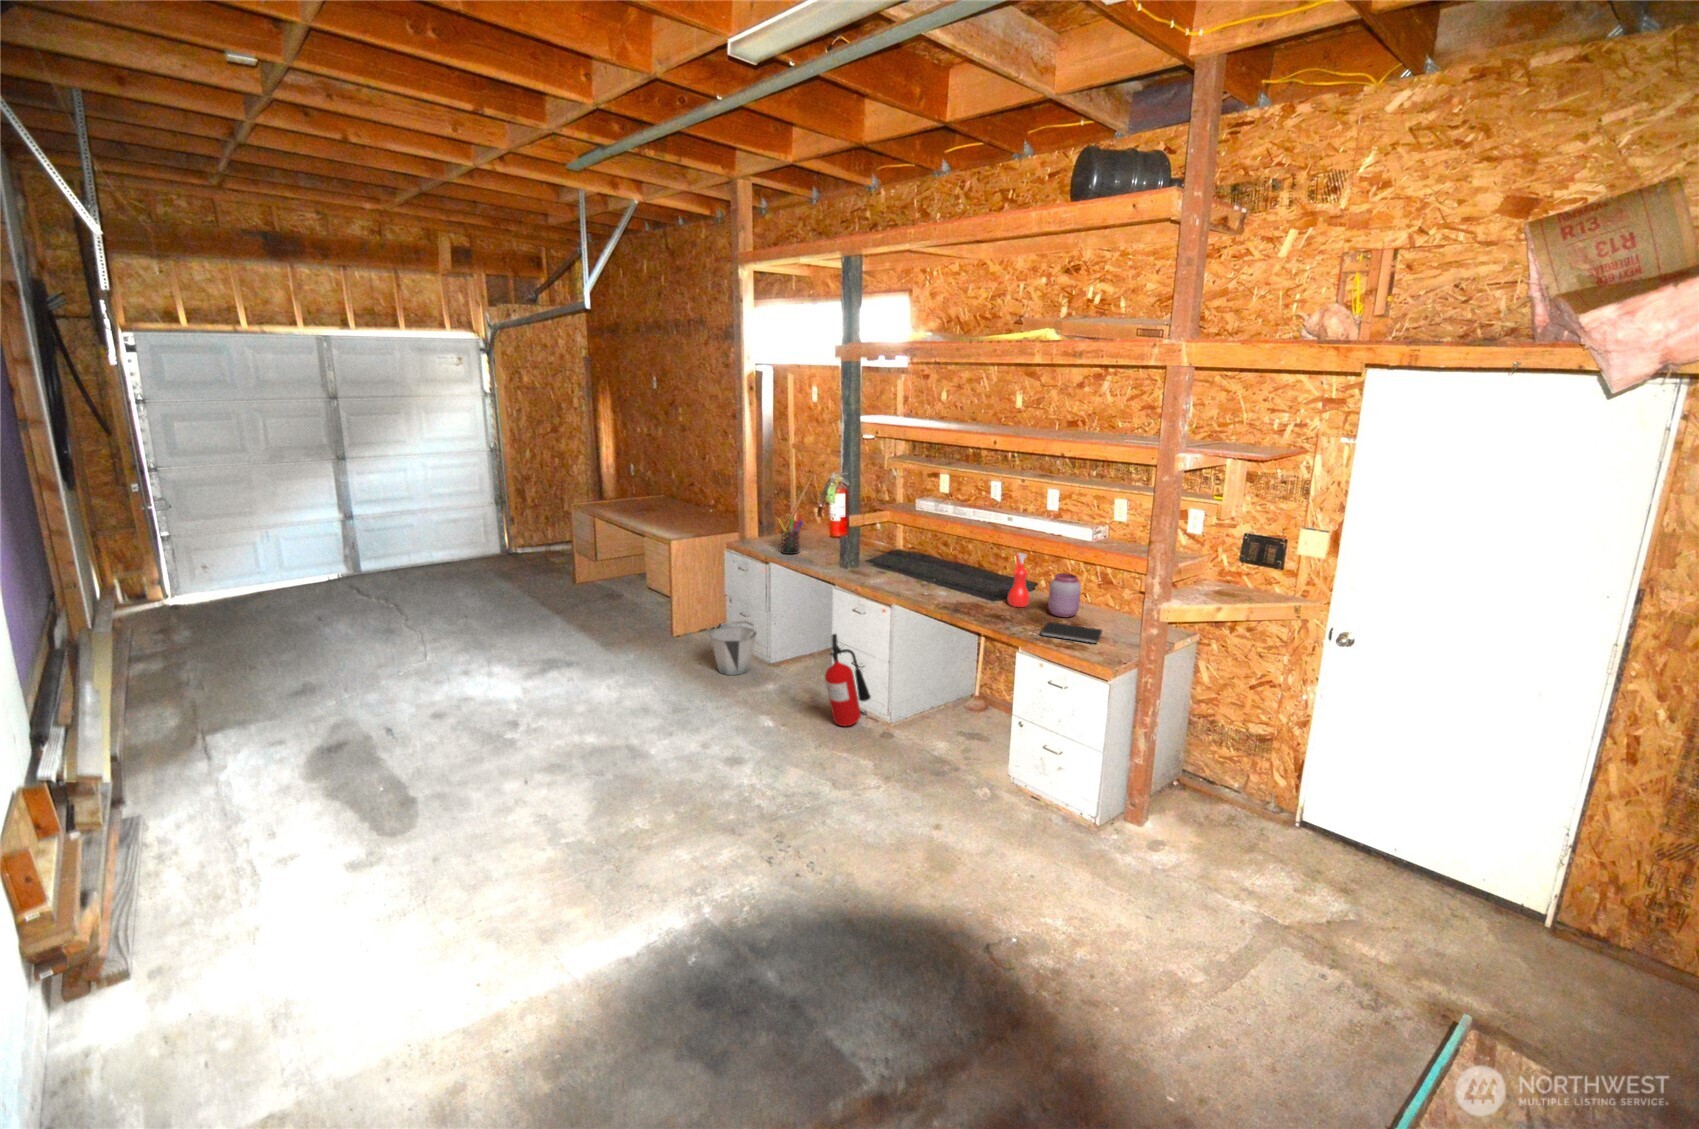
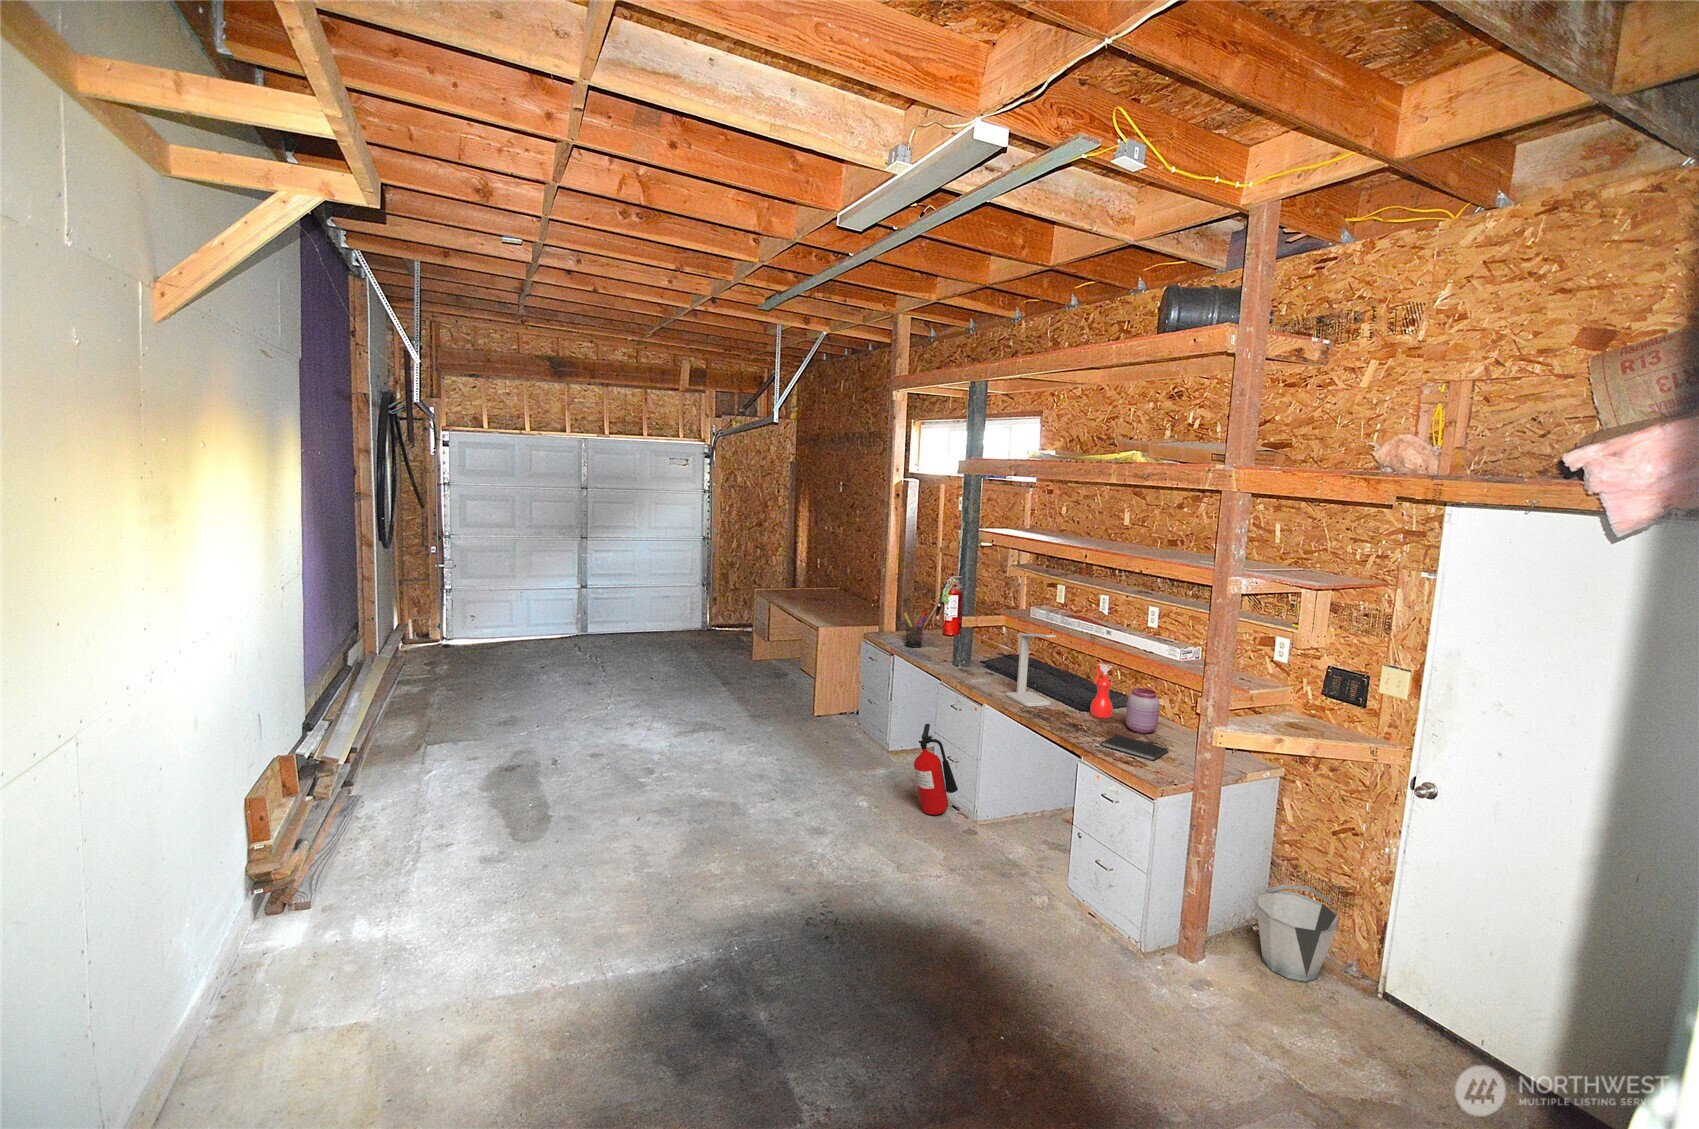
desk lamp: none [918,528,973,604] -> present [1006,634,1056,707]
bucket: present [710,621,756,675] -> present [1256,884,1338,982]

